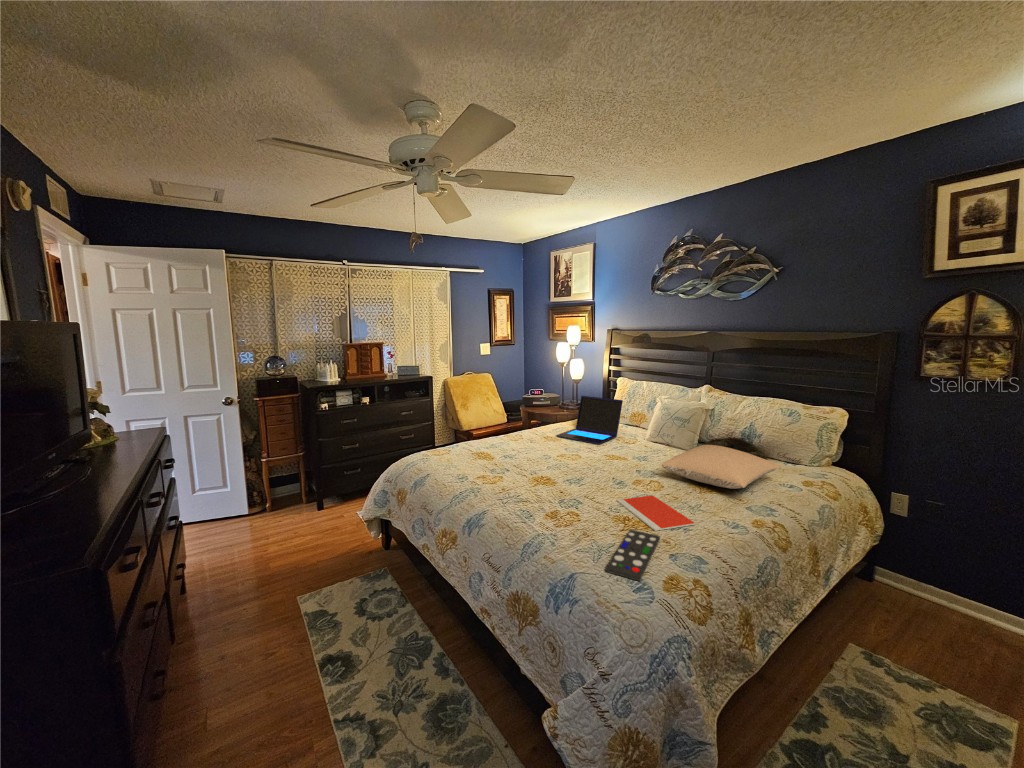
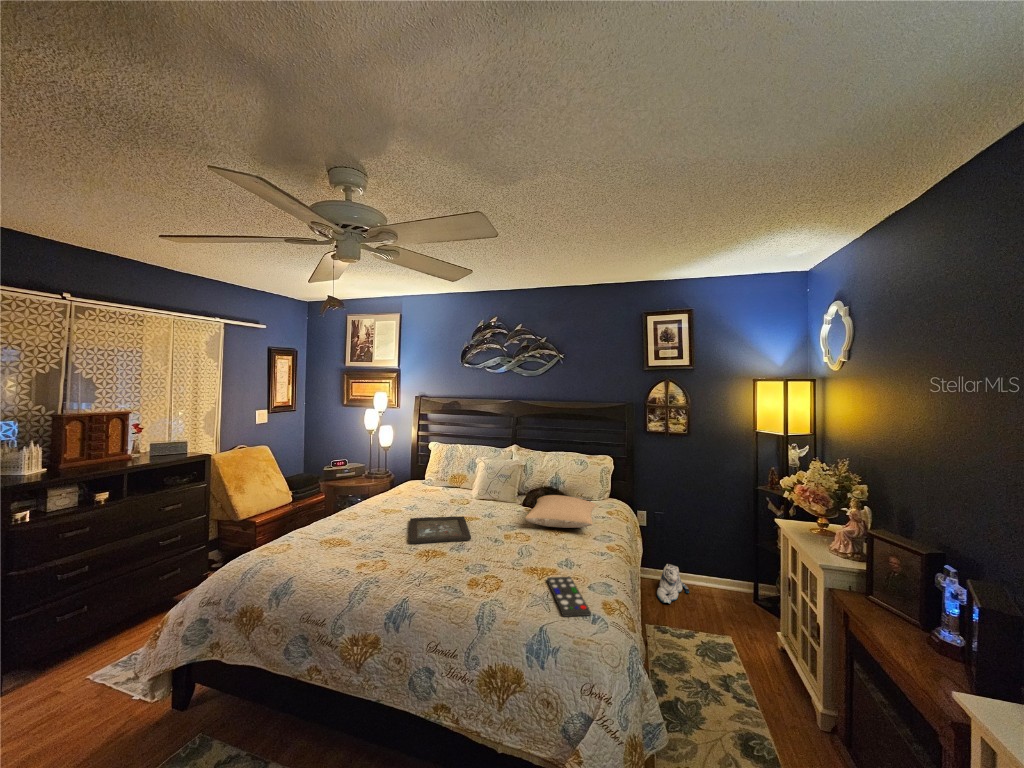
laptop: present [556,396,623,444] -> none [397,463,455,509]
tray: none [532,447,608,476] -> present [409,516,471,544]
notebook: present [617,495,695,531] -> none [512,546,580,574]
plush toy: none [896,577,971,634] -> present [657,564,689,604]

